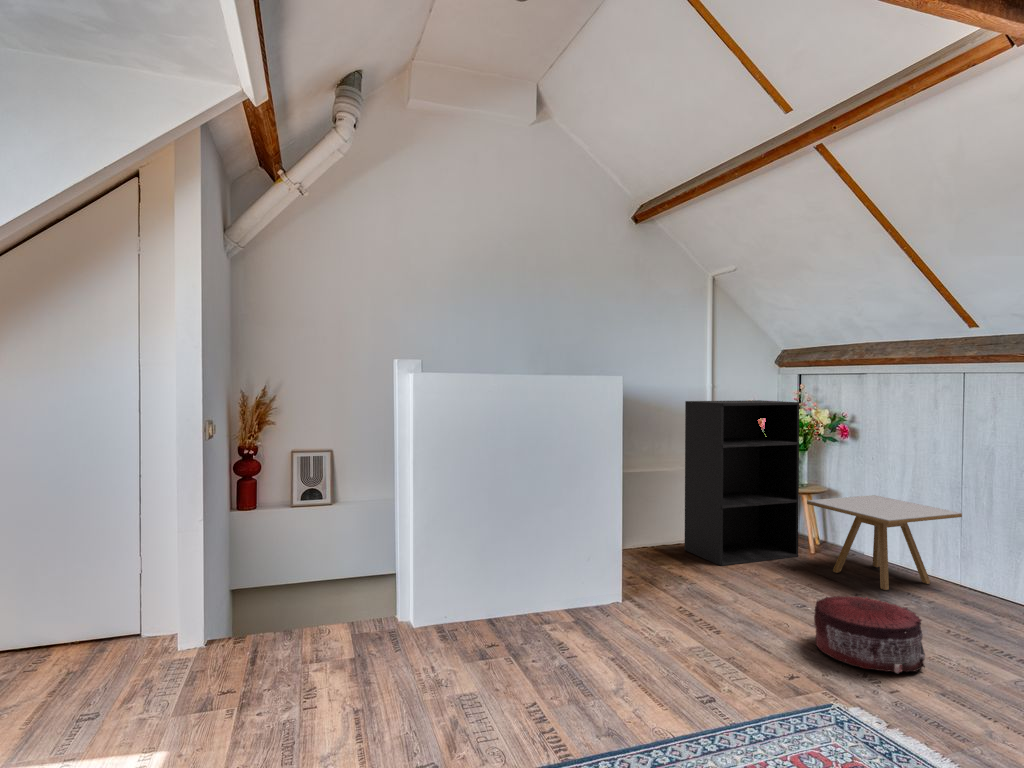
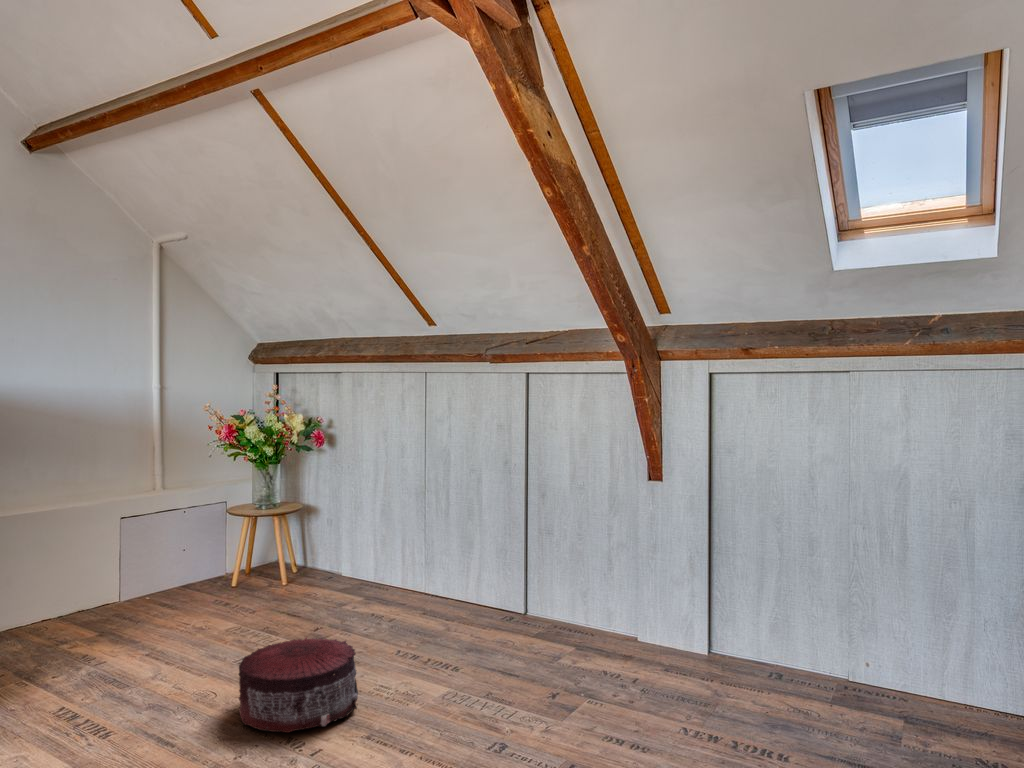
bookshelf: present [685,400,799,566] -> none [110,405,265,627]
side table: present [807,495,962,590] -> none [269,508,423,617]

